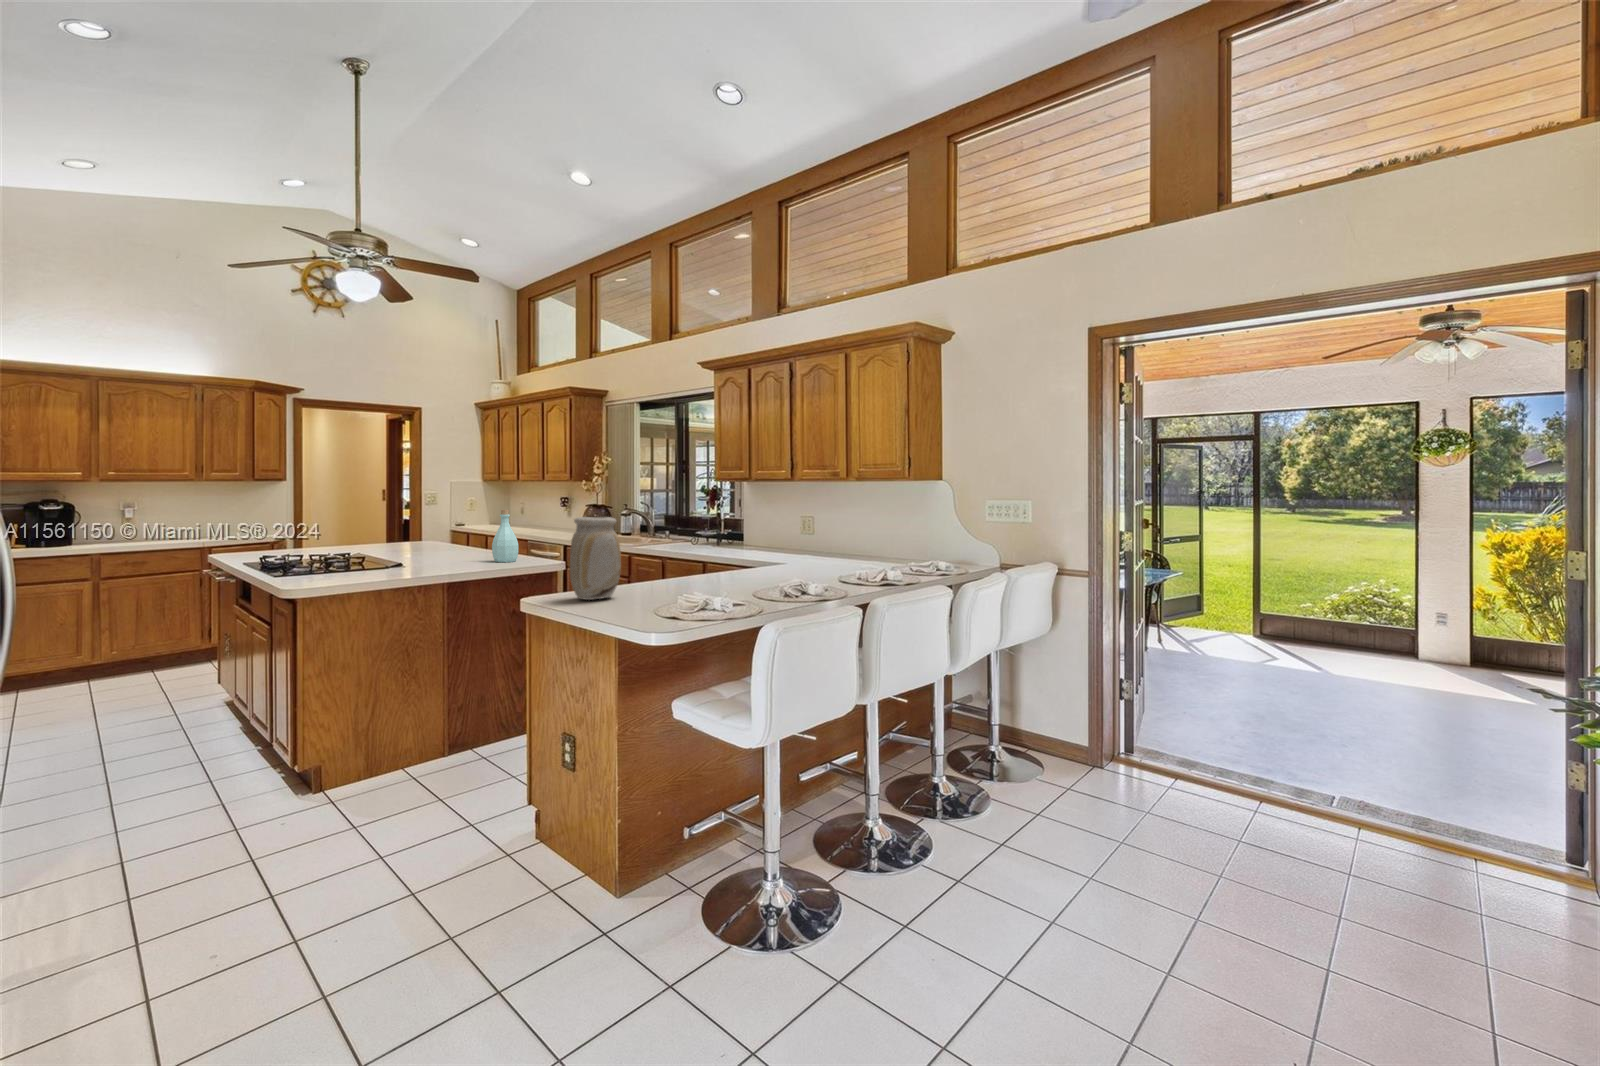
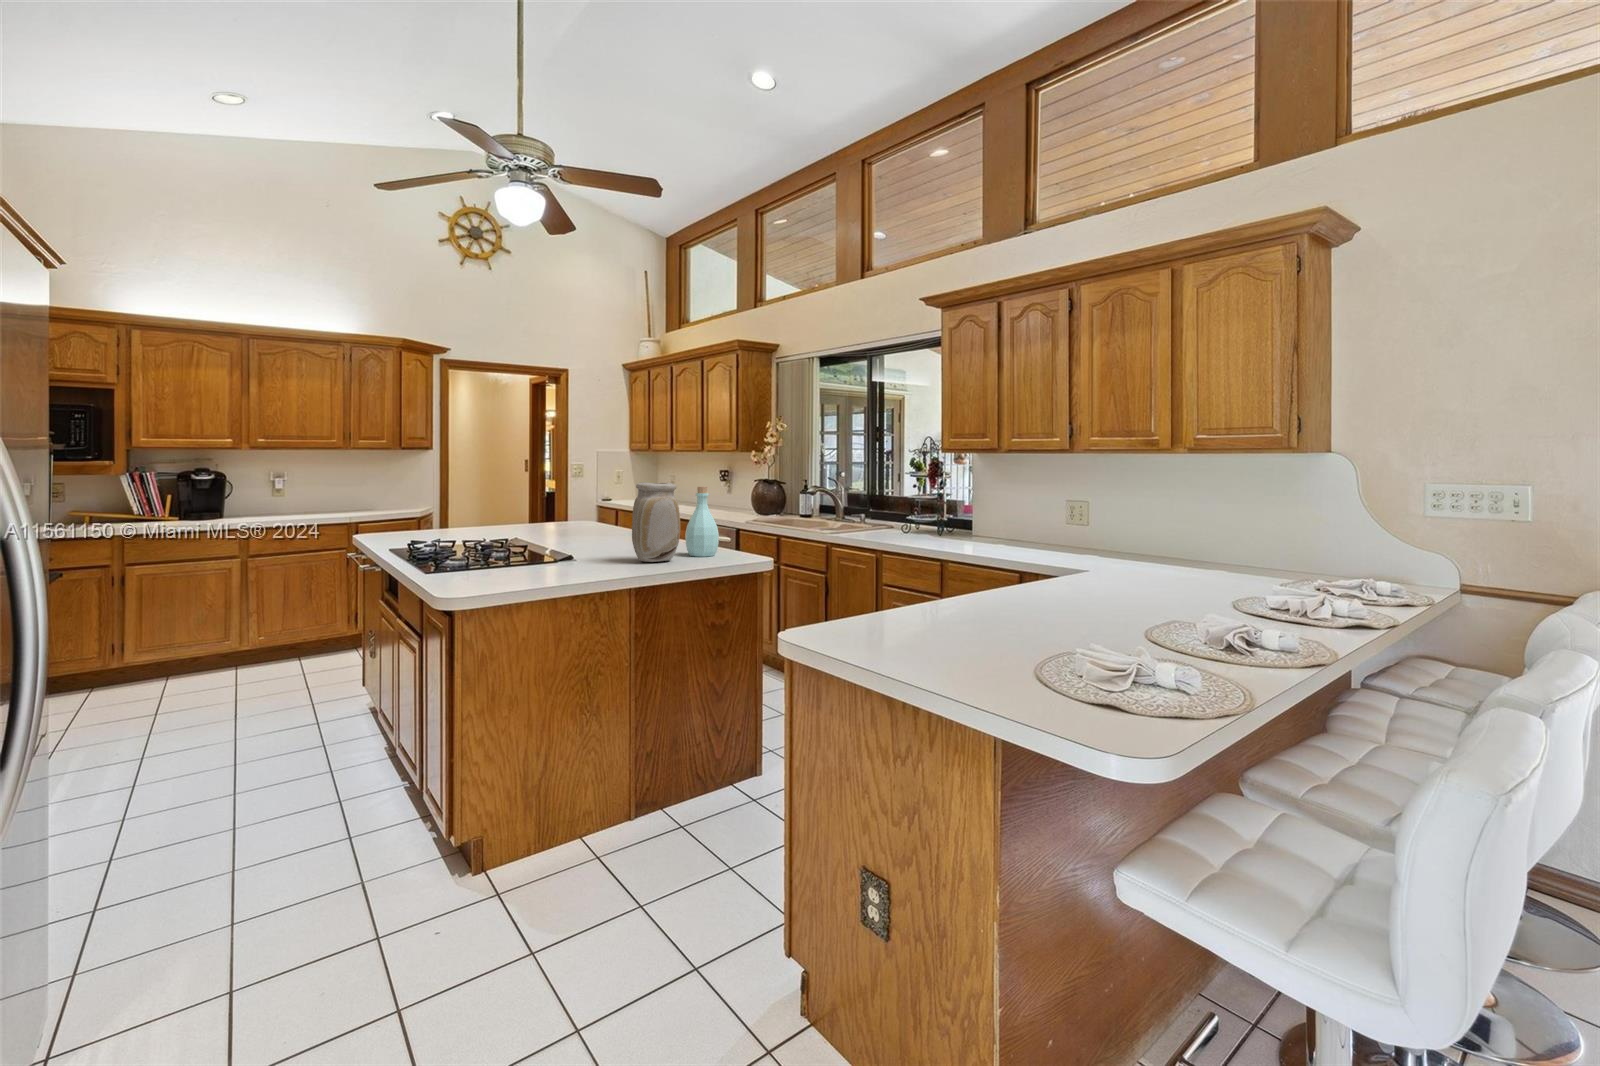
vase: present [570,517,621,600] -> present [632,482,680,562]

